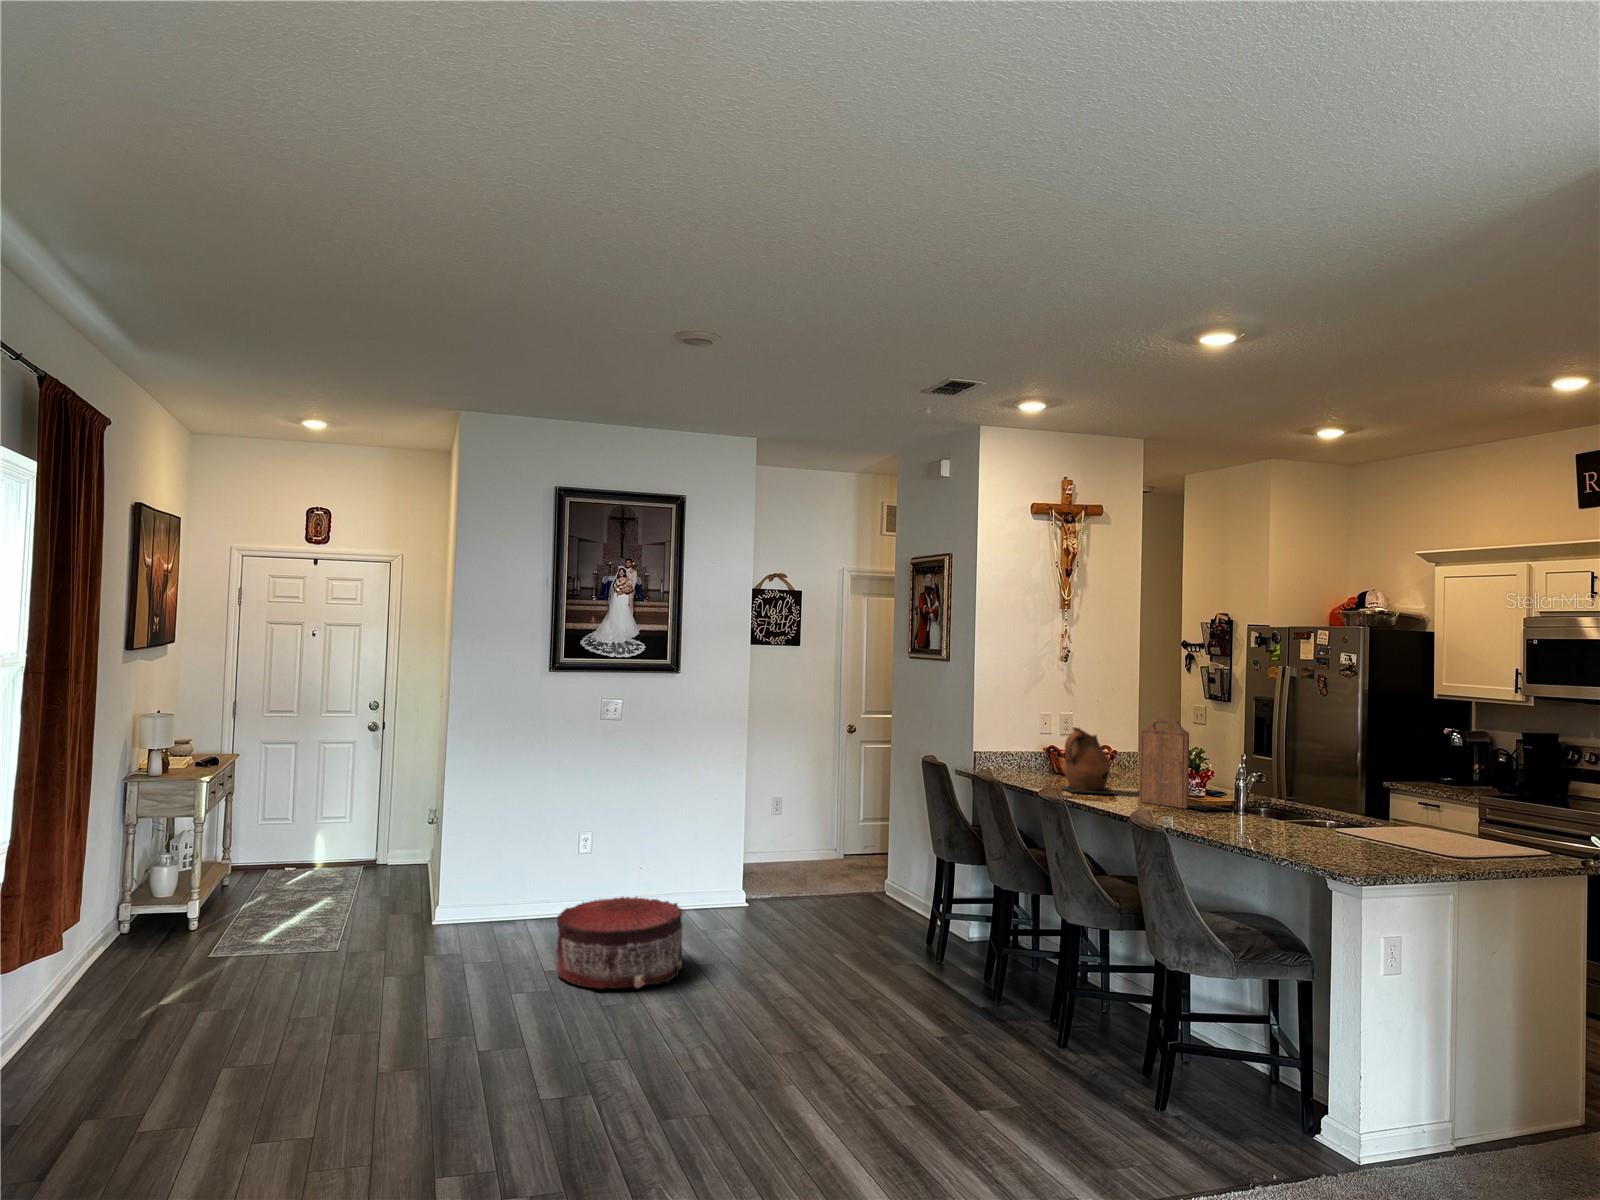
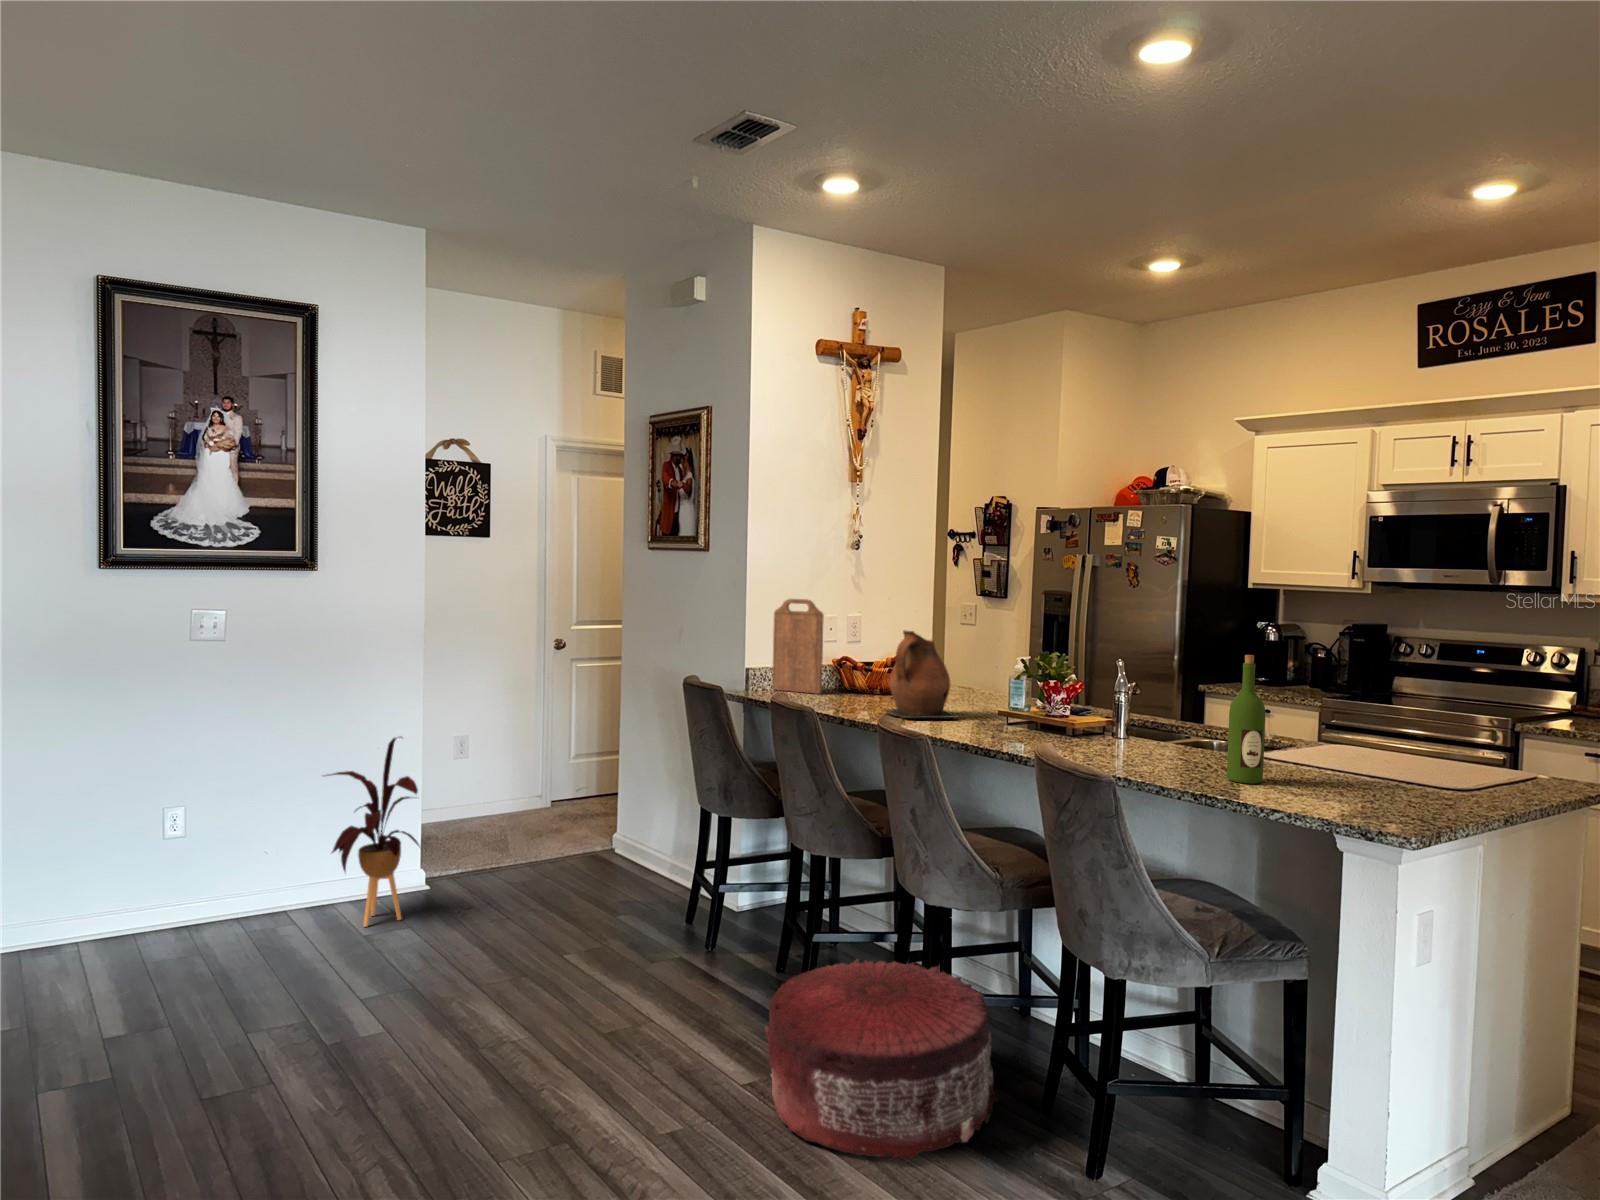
cutting board: present [1139,718,1189,808] -> present [772,599,824,694]
wine bottle: none [1266,753,1292,845] -> present [1227,655,1265,784]
house plant: none [678,790,741,922] -> present [327,736,419,927]
pouf: present [557,897,683,989] -> present [765,959,999,1159]

